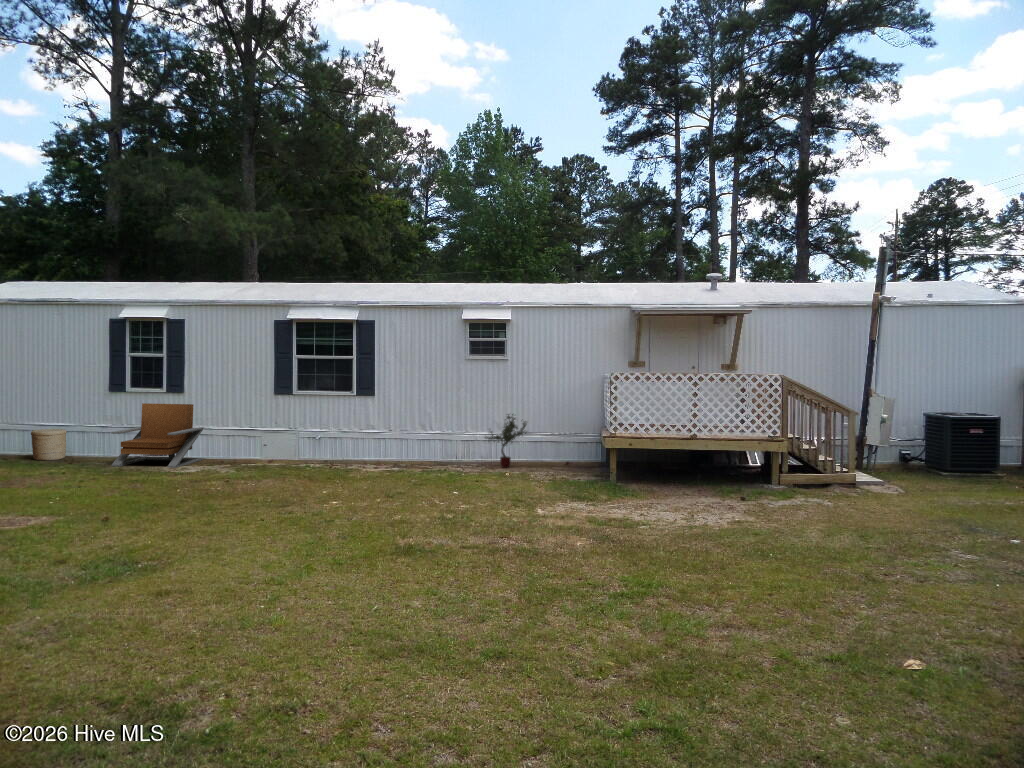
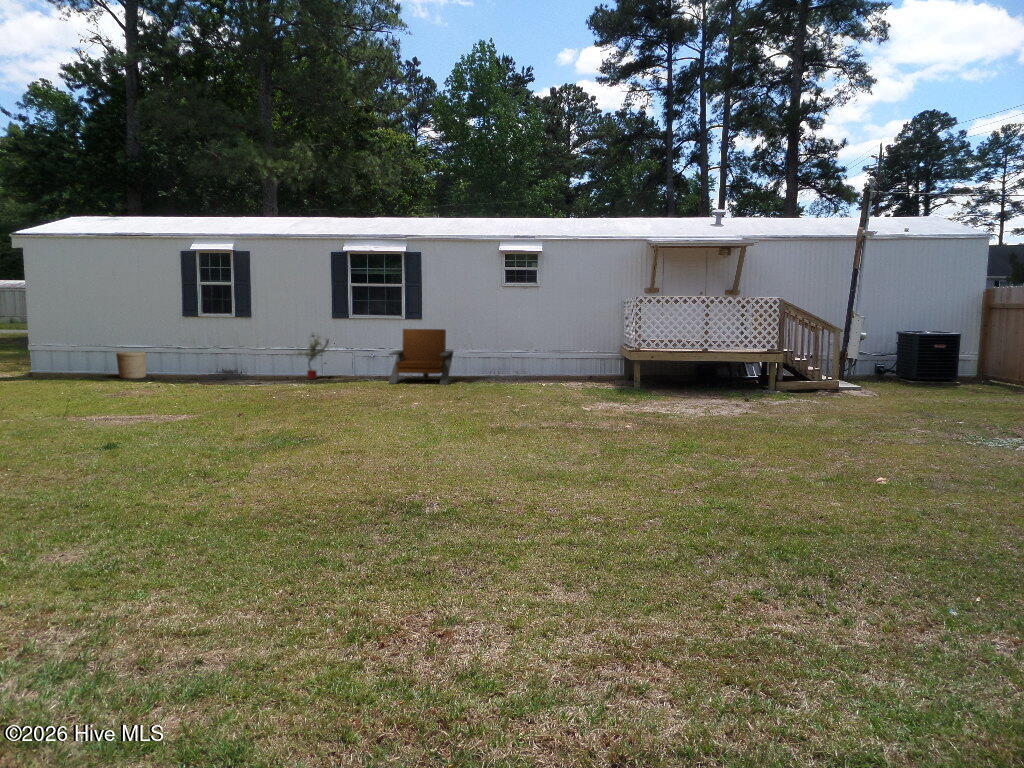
lounge chair: present [111,403,204,468] -> present [389,329,453,385]
potted tree: present [485,414,527,468] -> present [294,335,329,380]

